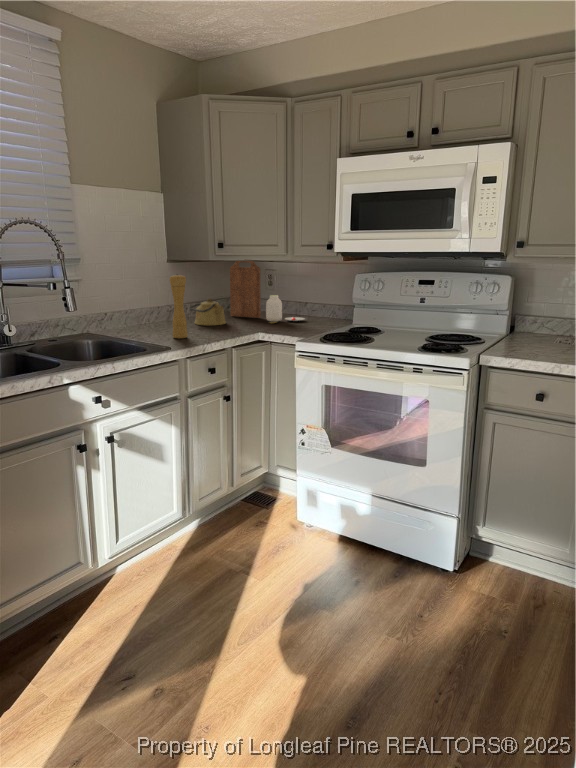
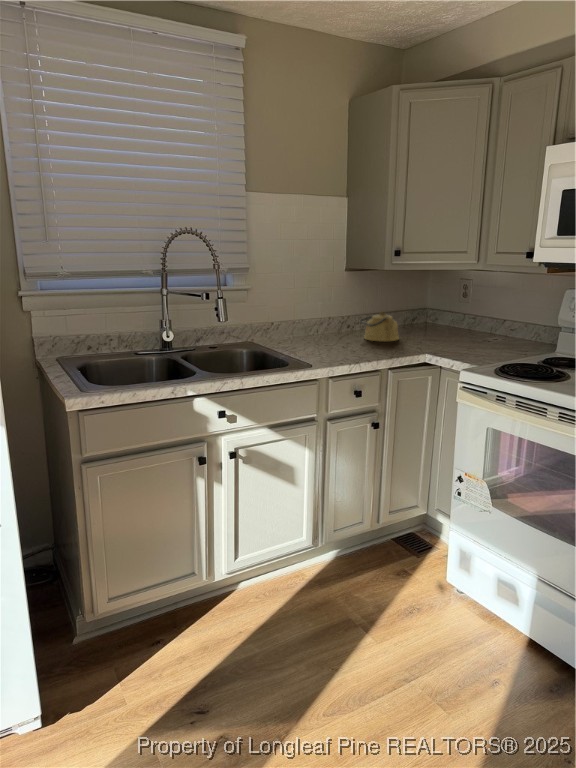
cutting board: present [230,259,261,318] -> none [413,268,449,335]
pepper mill: present [170,274,188,338] -> none [325,286,343,355]
jar: present [266,295,304,323] -> none [448,310,499,343]

